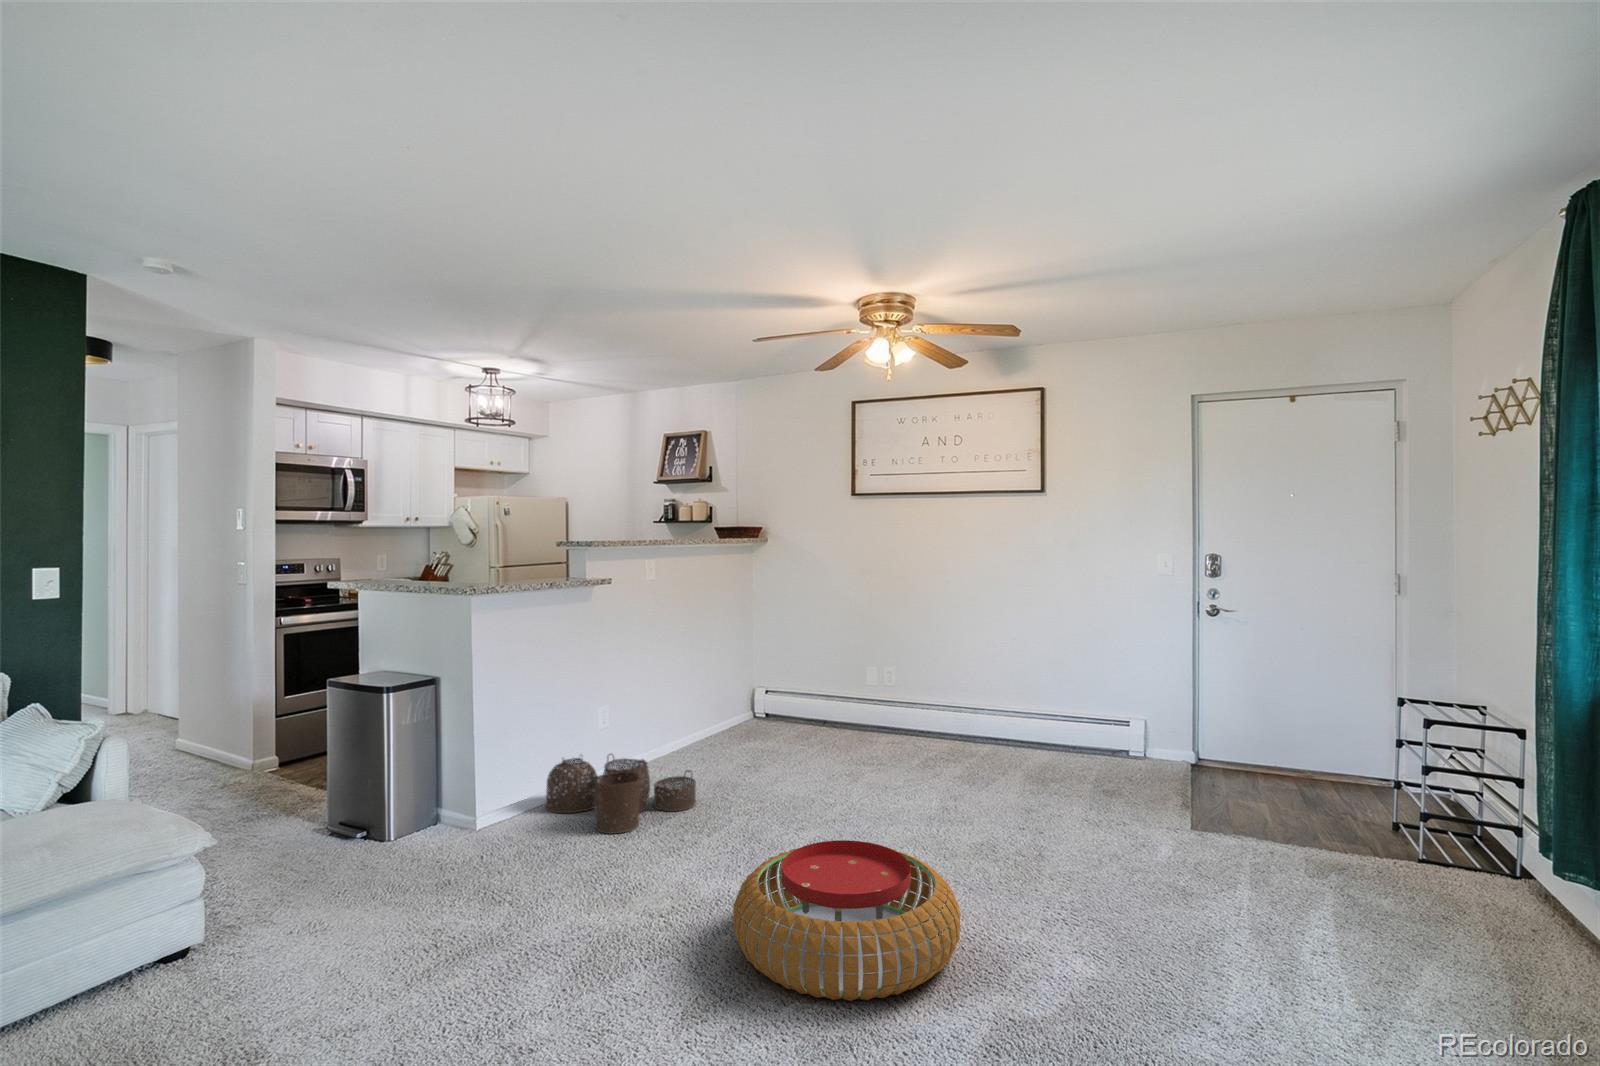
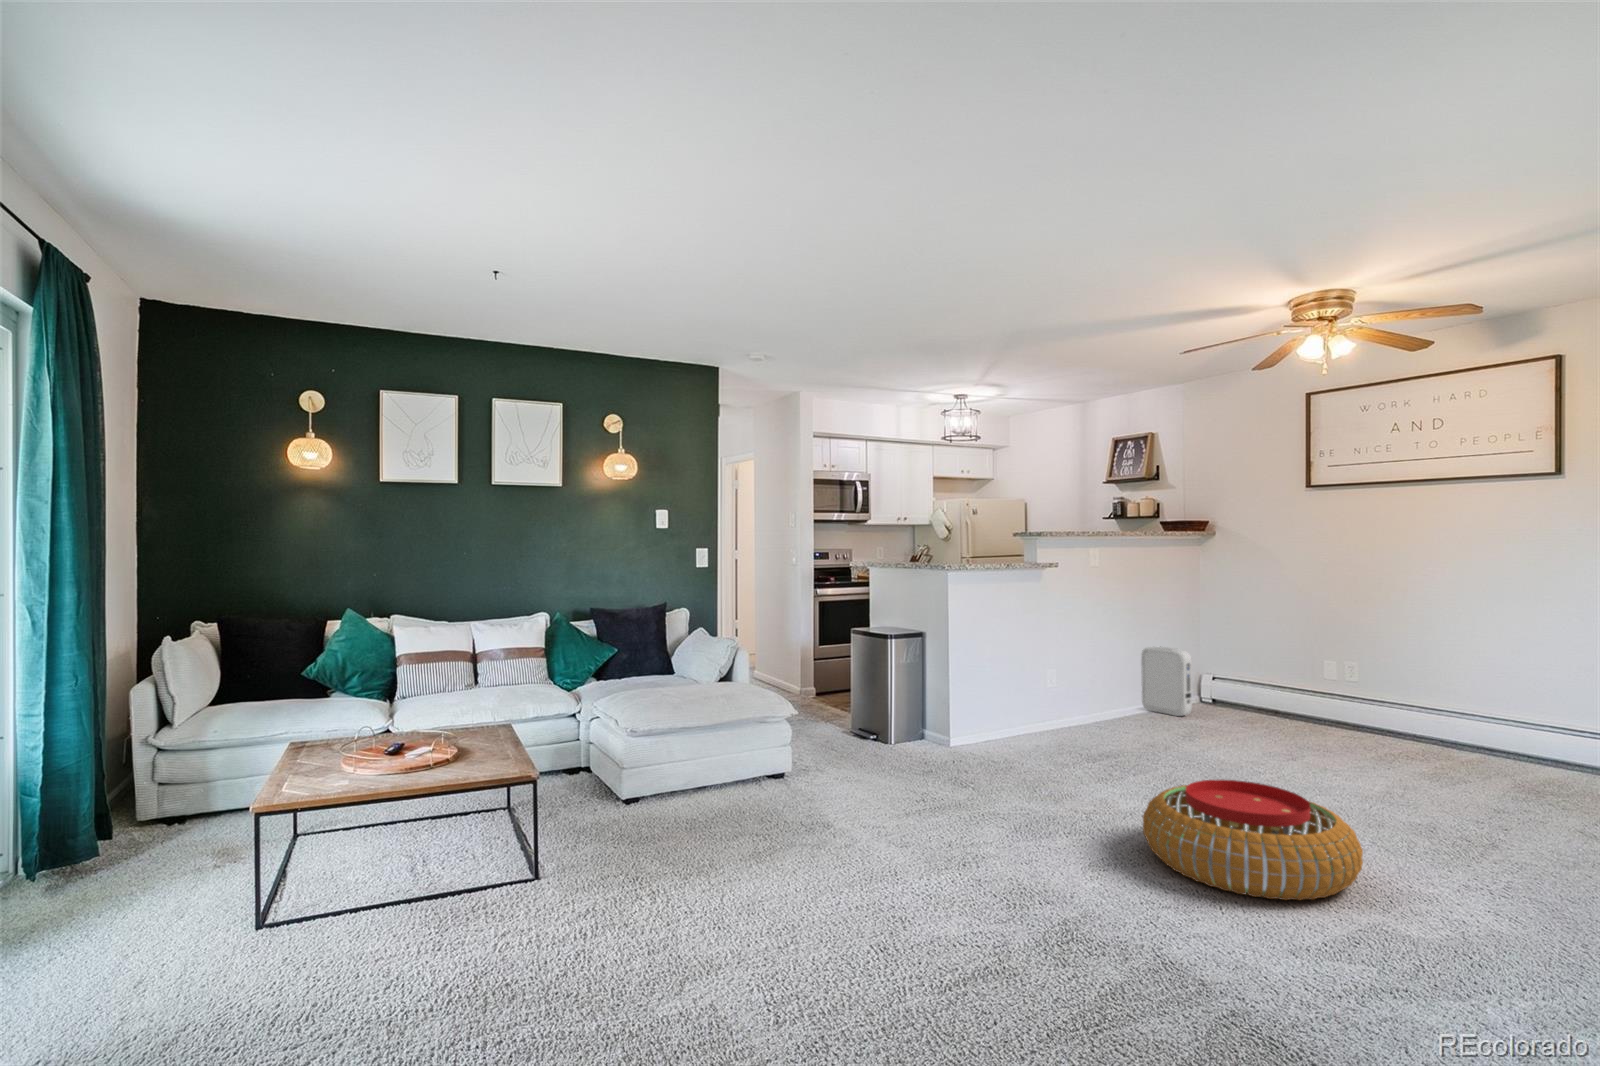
air purifier: none [698,662,748,737] -> present [1141,647,1192,716]
woven basket: present [545,754,696,833] -> none [1002,704,1130,766]

